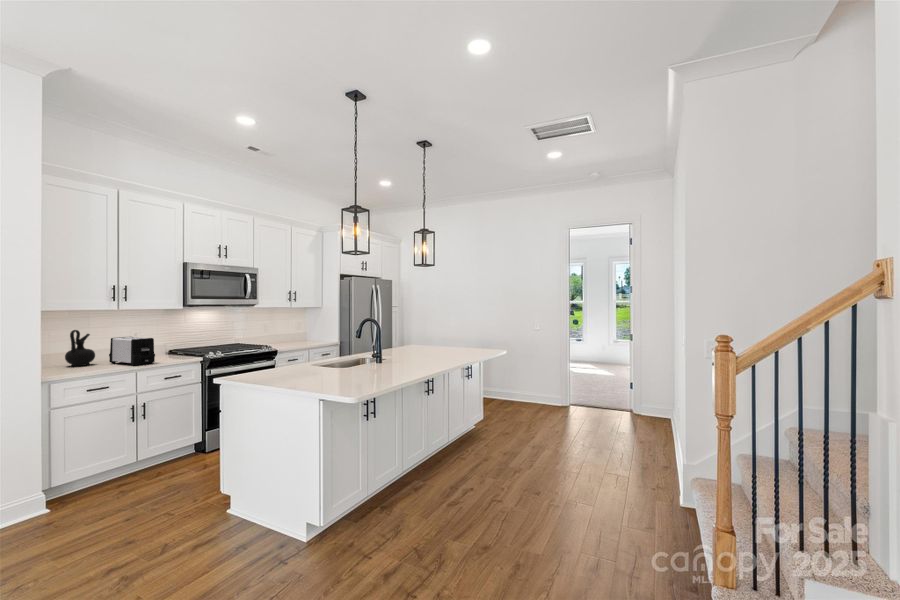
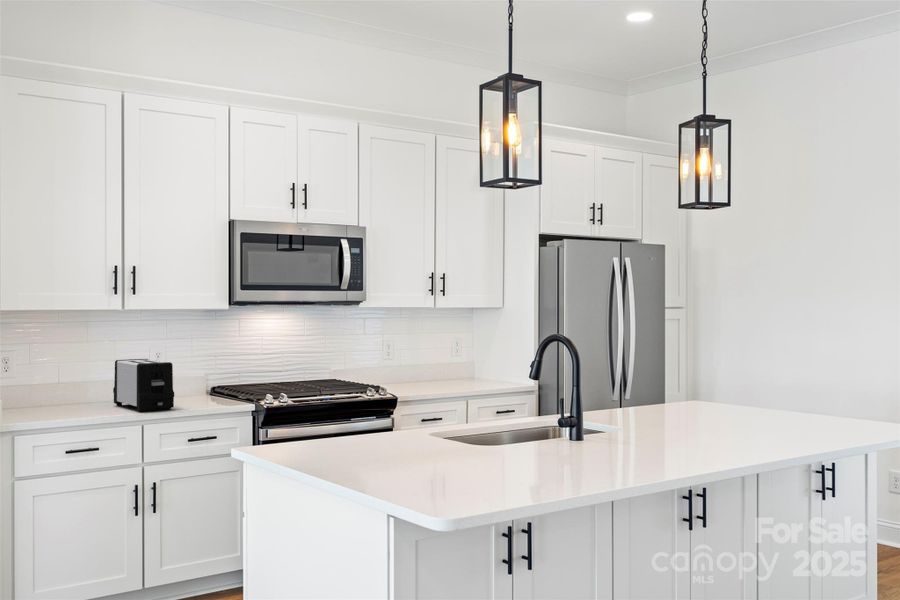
ceramic jug: present [65,330,95,366] -> none [54,344,95,407]

